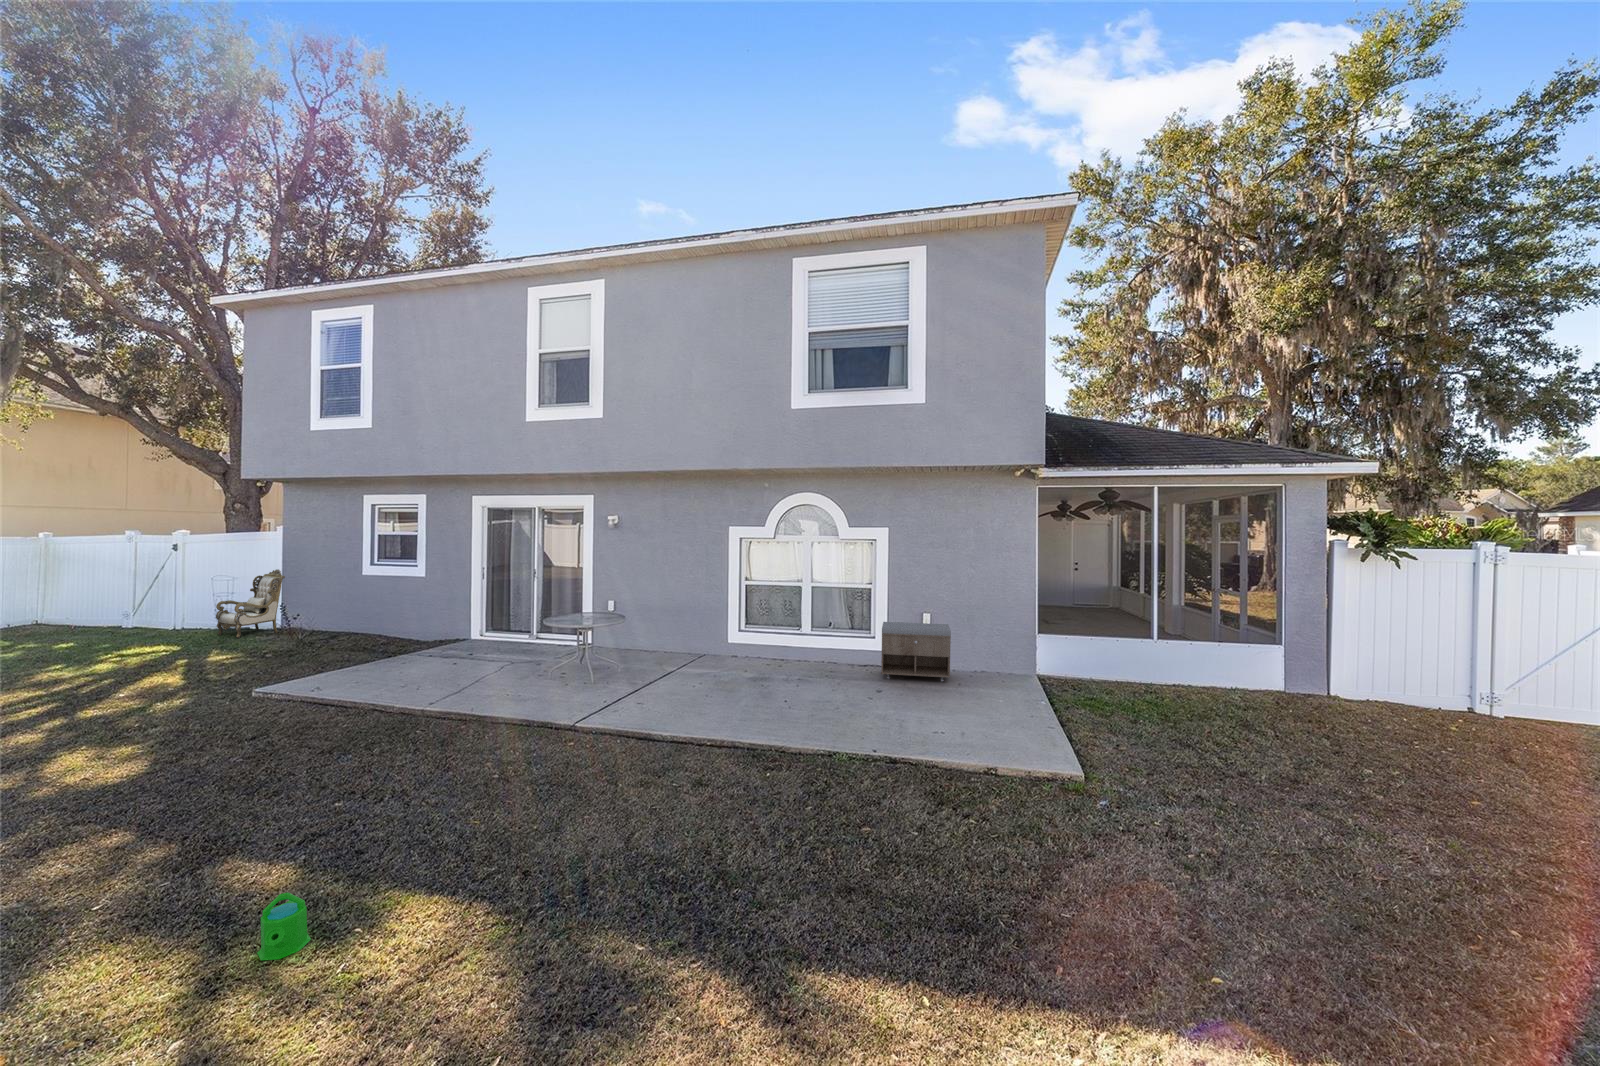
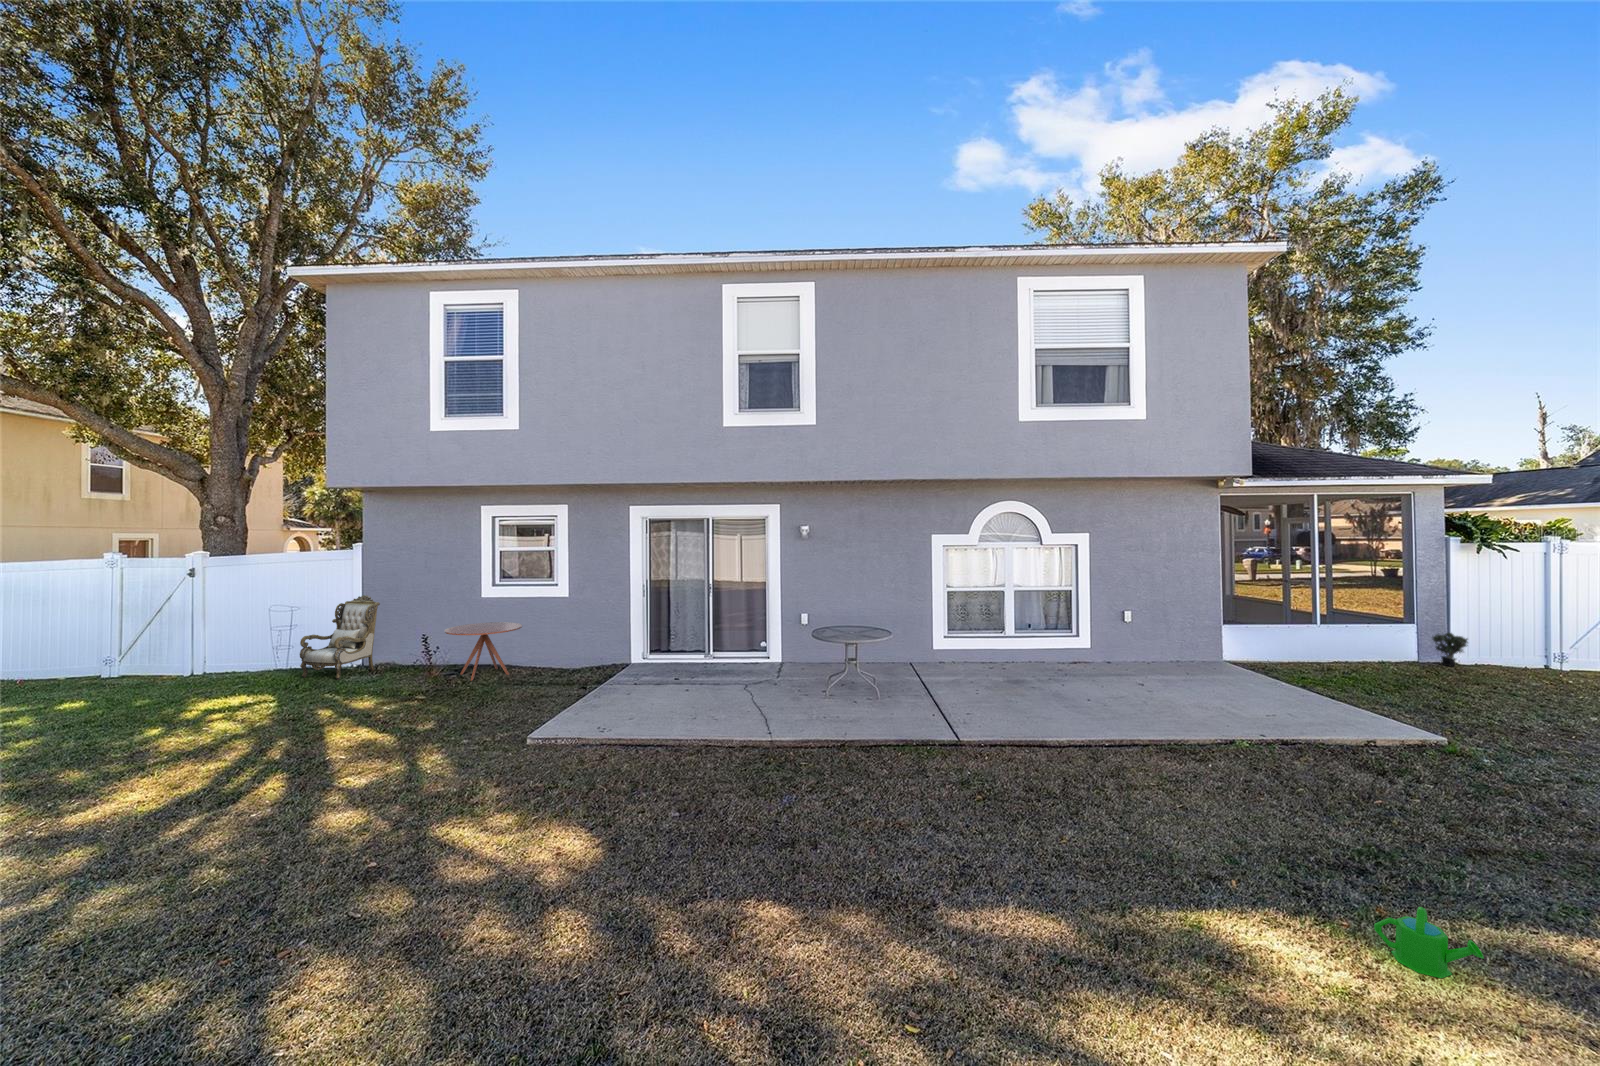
round table: none [307,597,382,646] -> present [445,622,522,681]
storage bench: present [881,622,951,682] -> none [1090,621,1171,675]
potted plant: none [1305,656,1349,698] -> present [1433,633,1468,666]
watering can: present [257,892,311,960] -> present [1374,907,1484,978]

